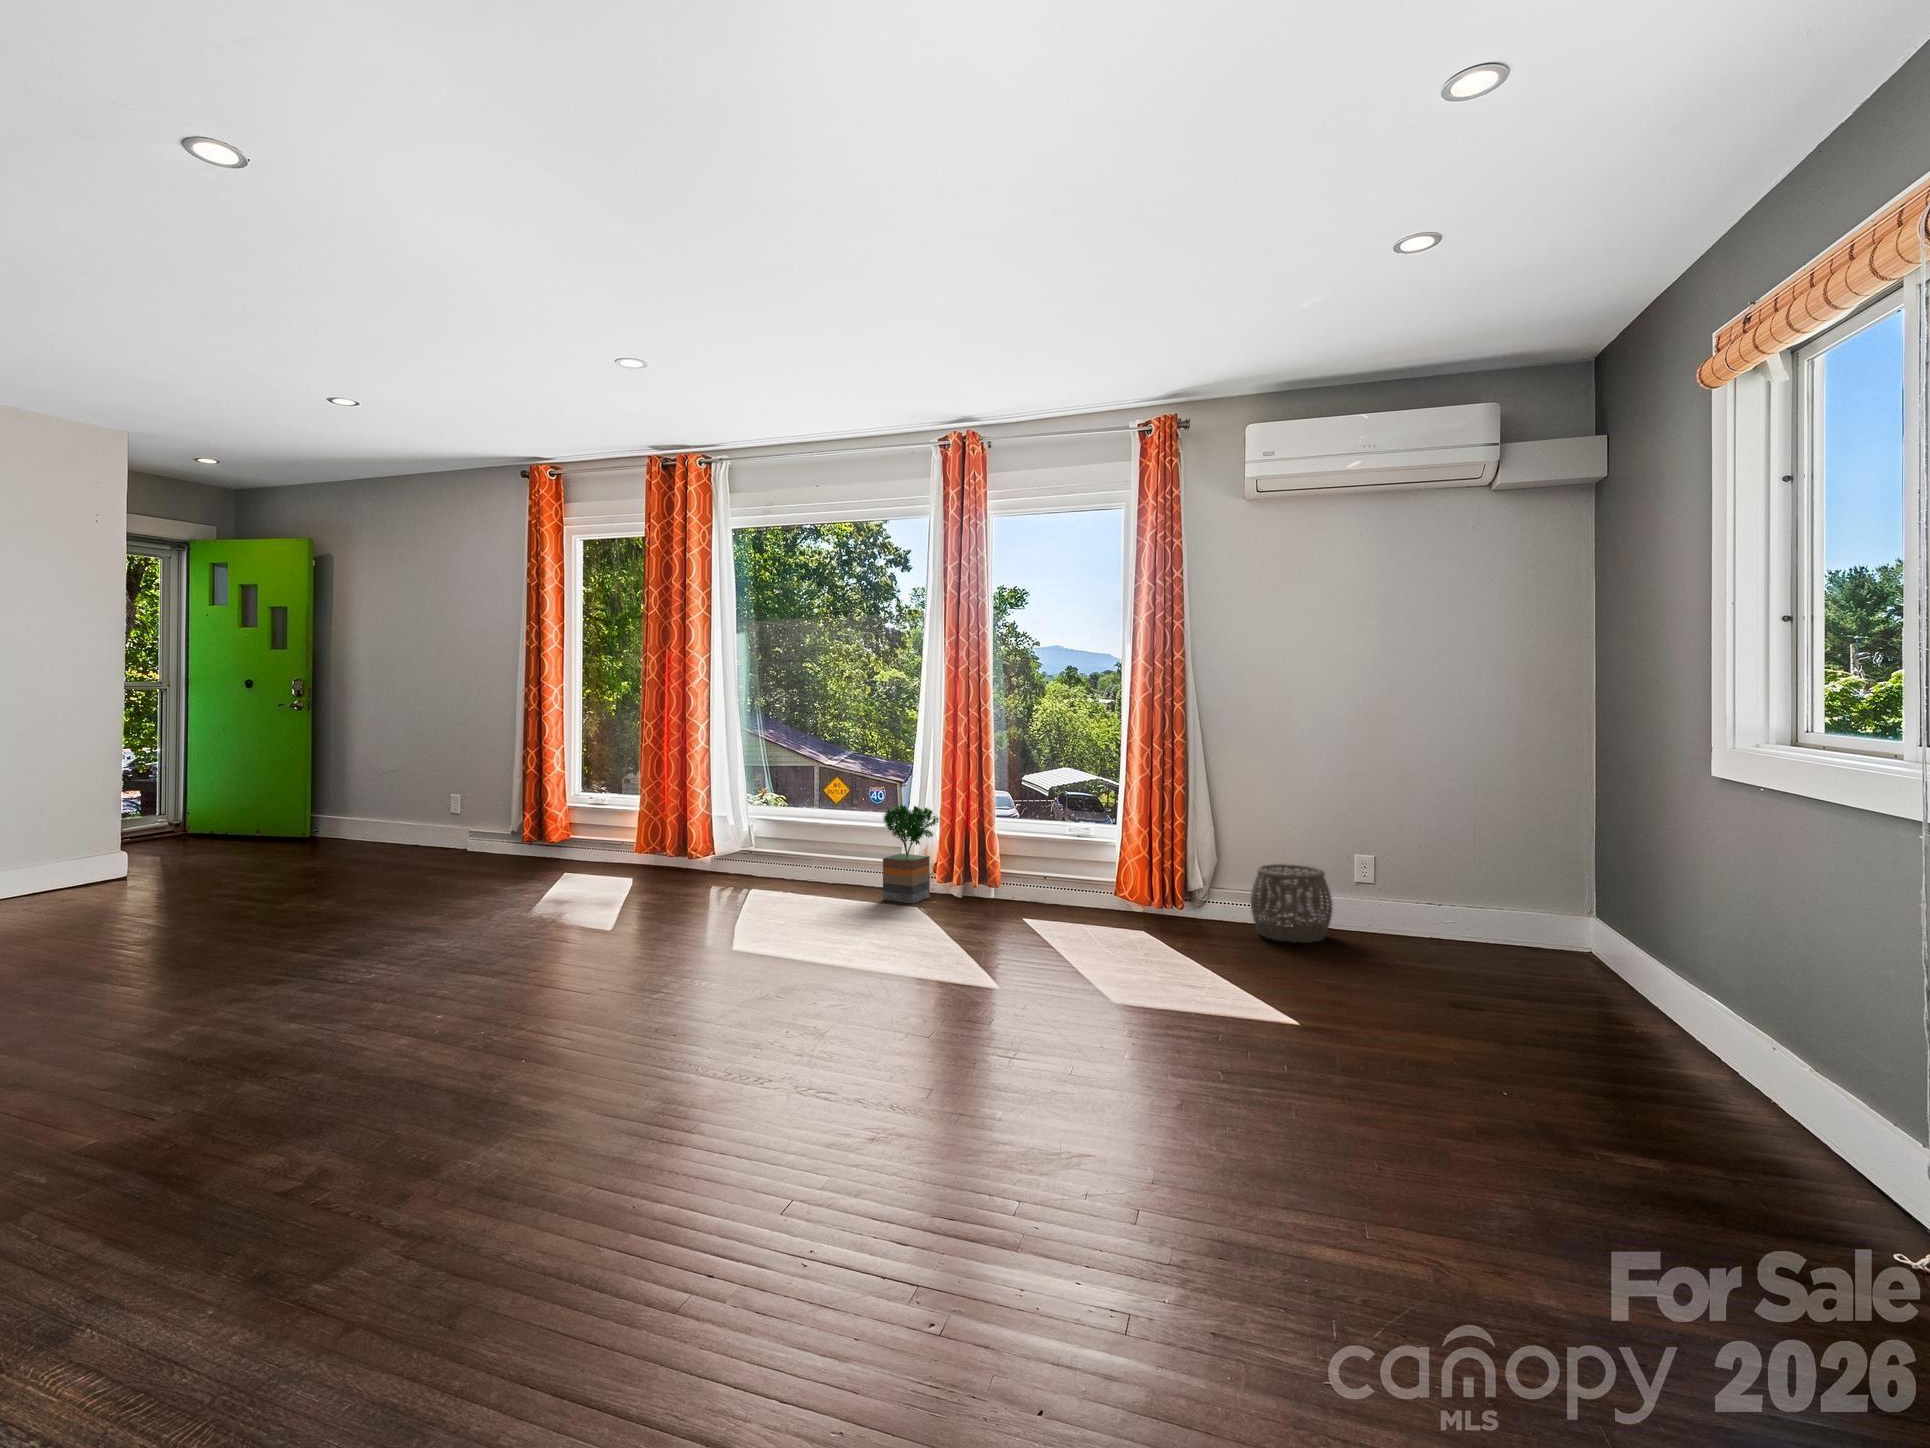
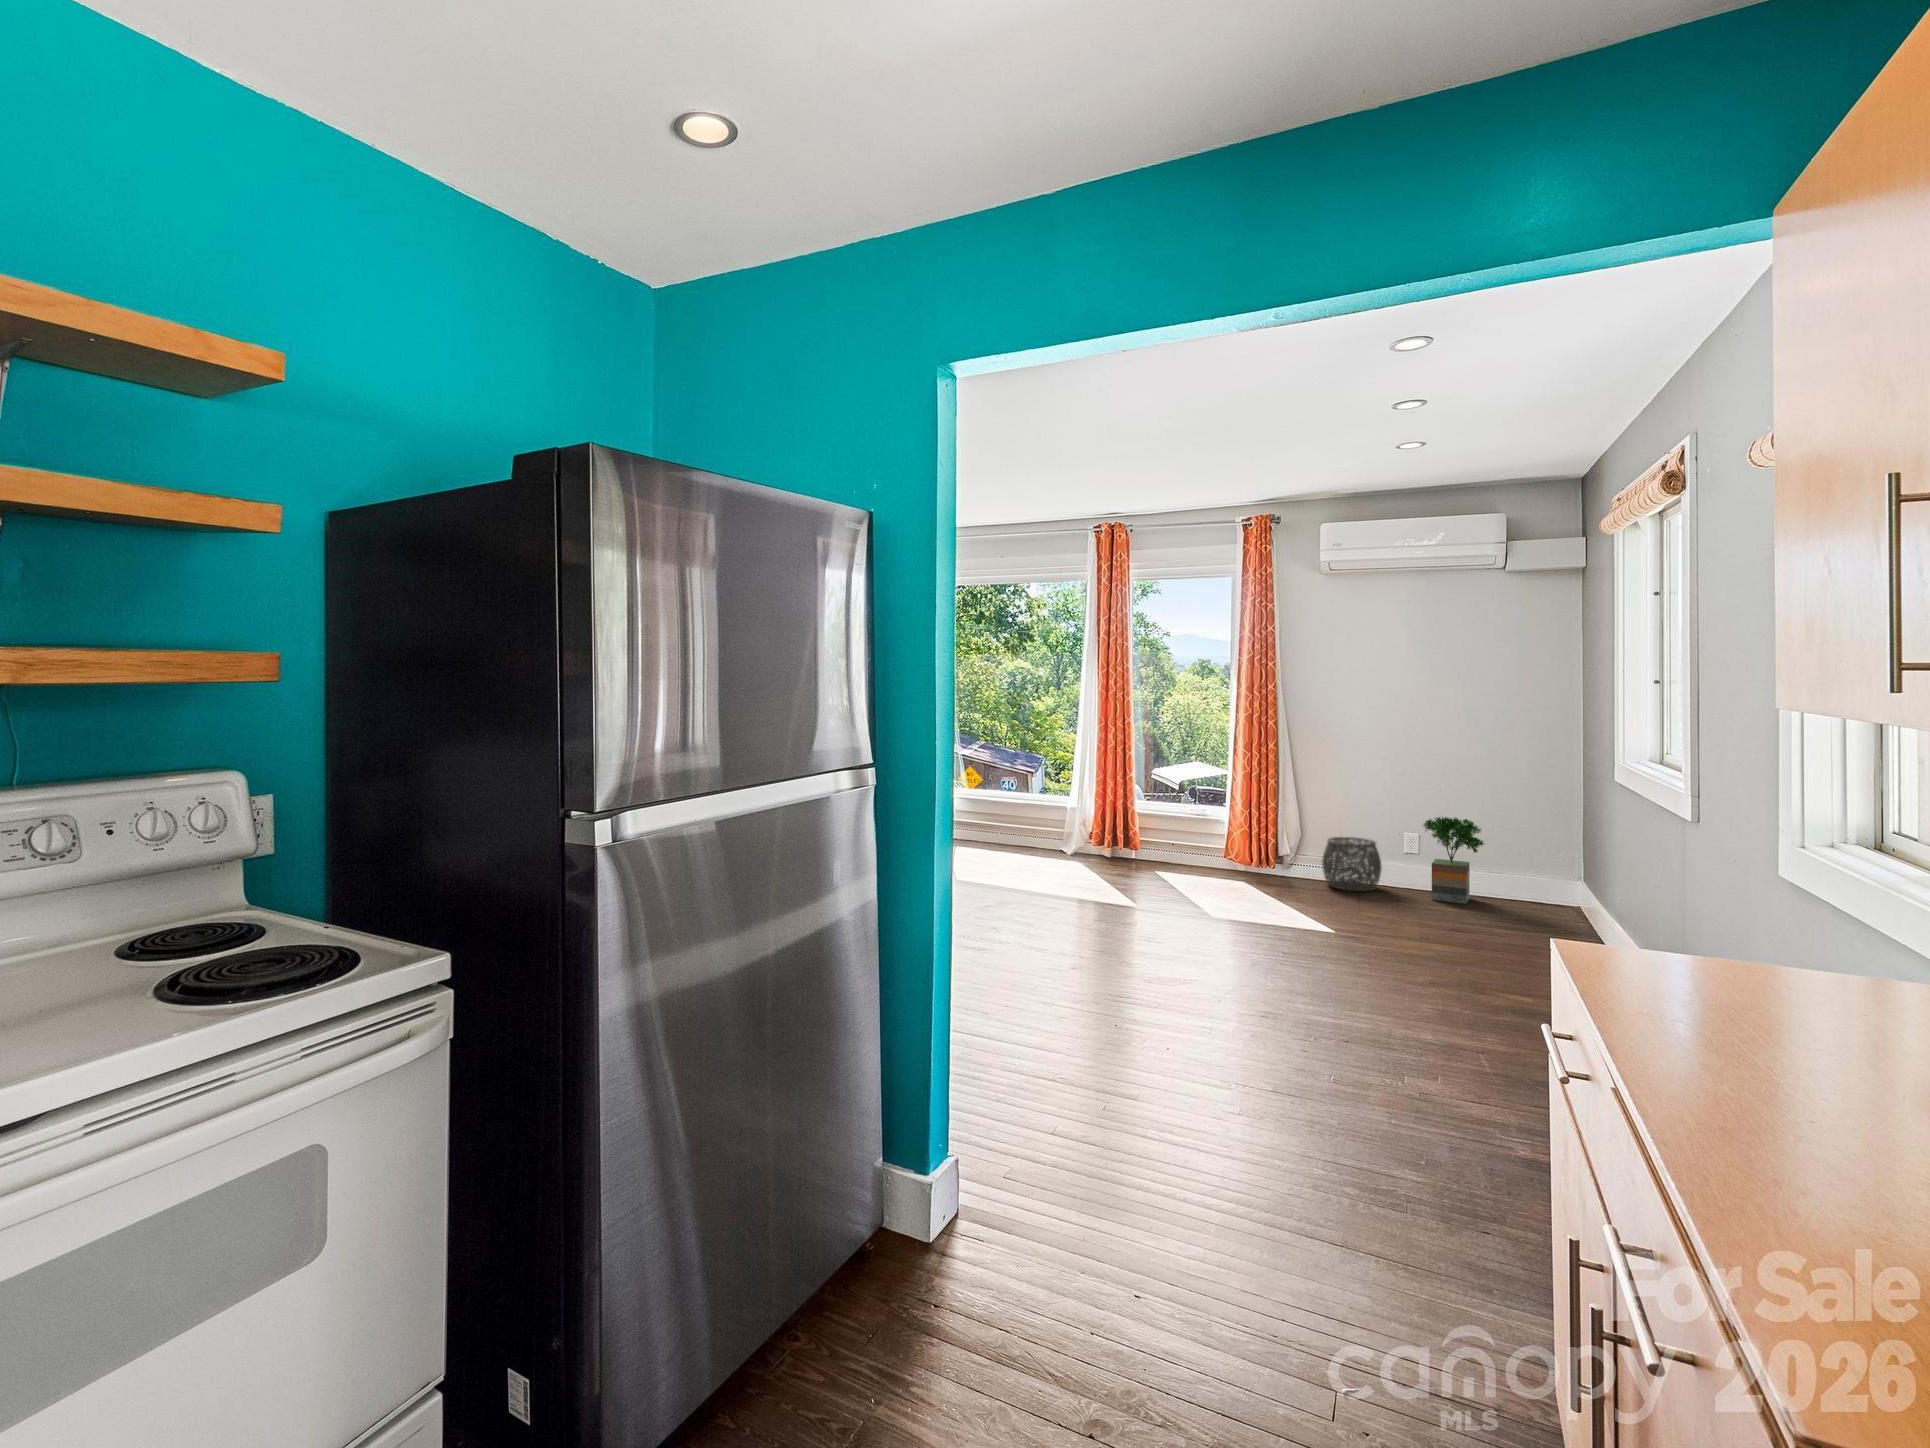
potted tree: present [883,805,939,904] -> present [1423,817,1484,904]

